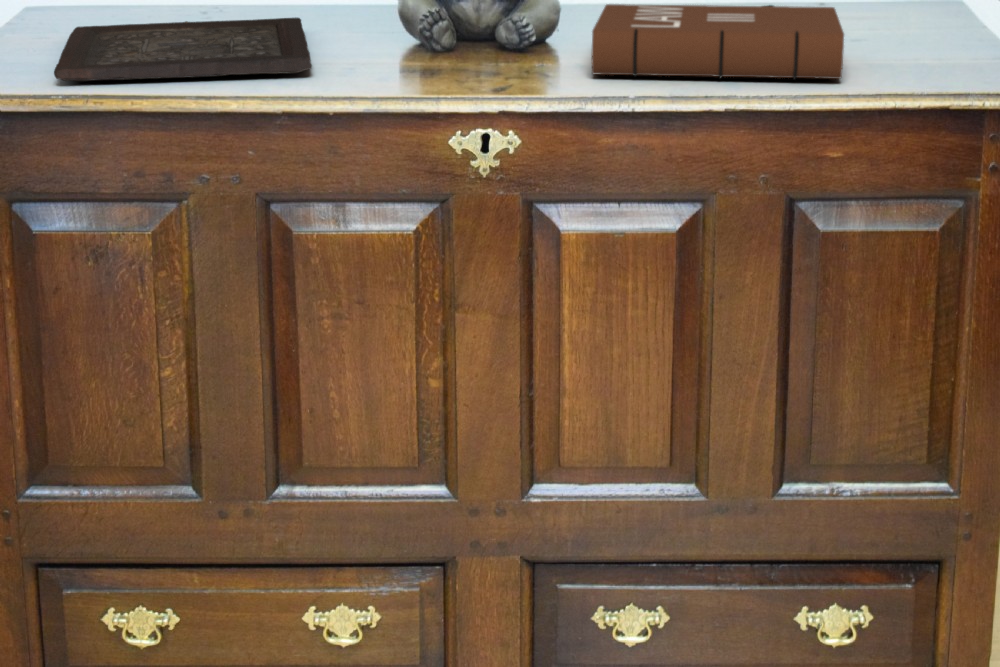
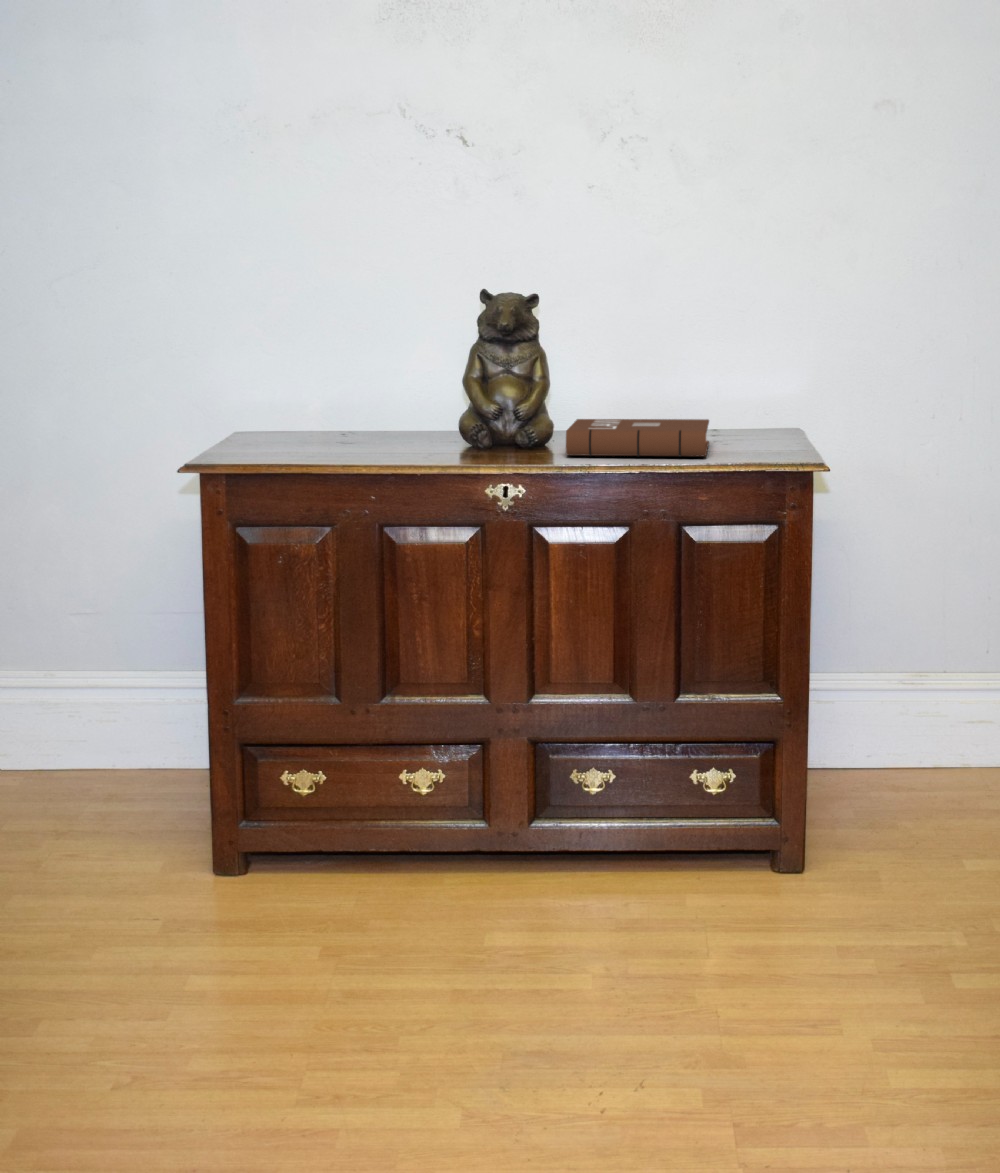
tray: present [54,17,312,81] -> none [264,429,408,460]

